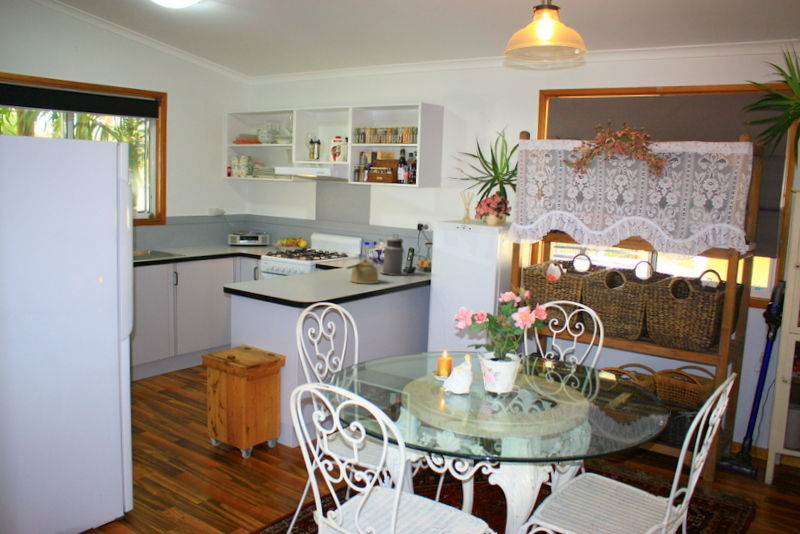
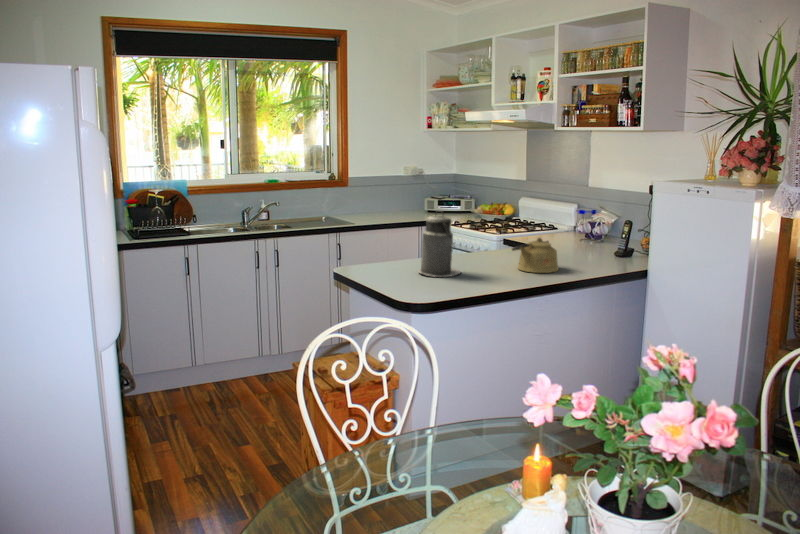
canister: present [381,237,406,275] -> present [418,211,461,277]

